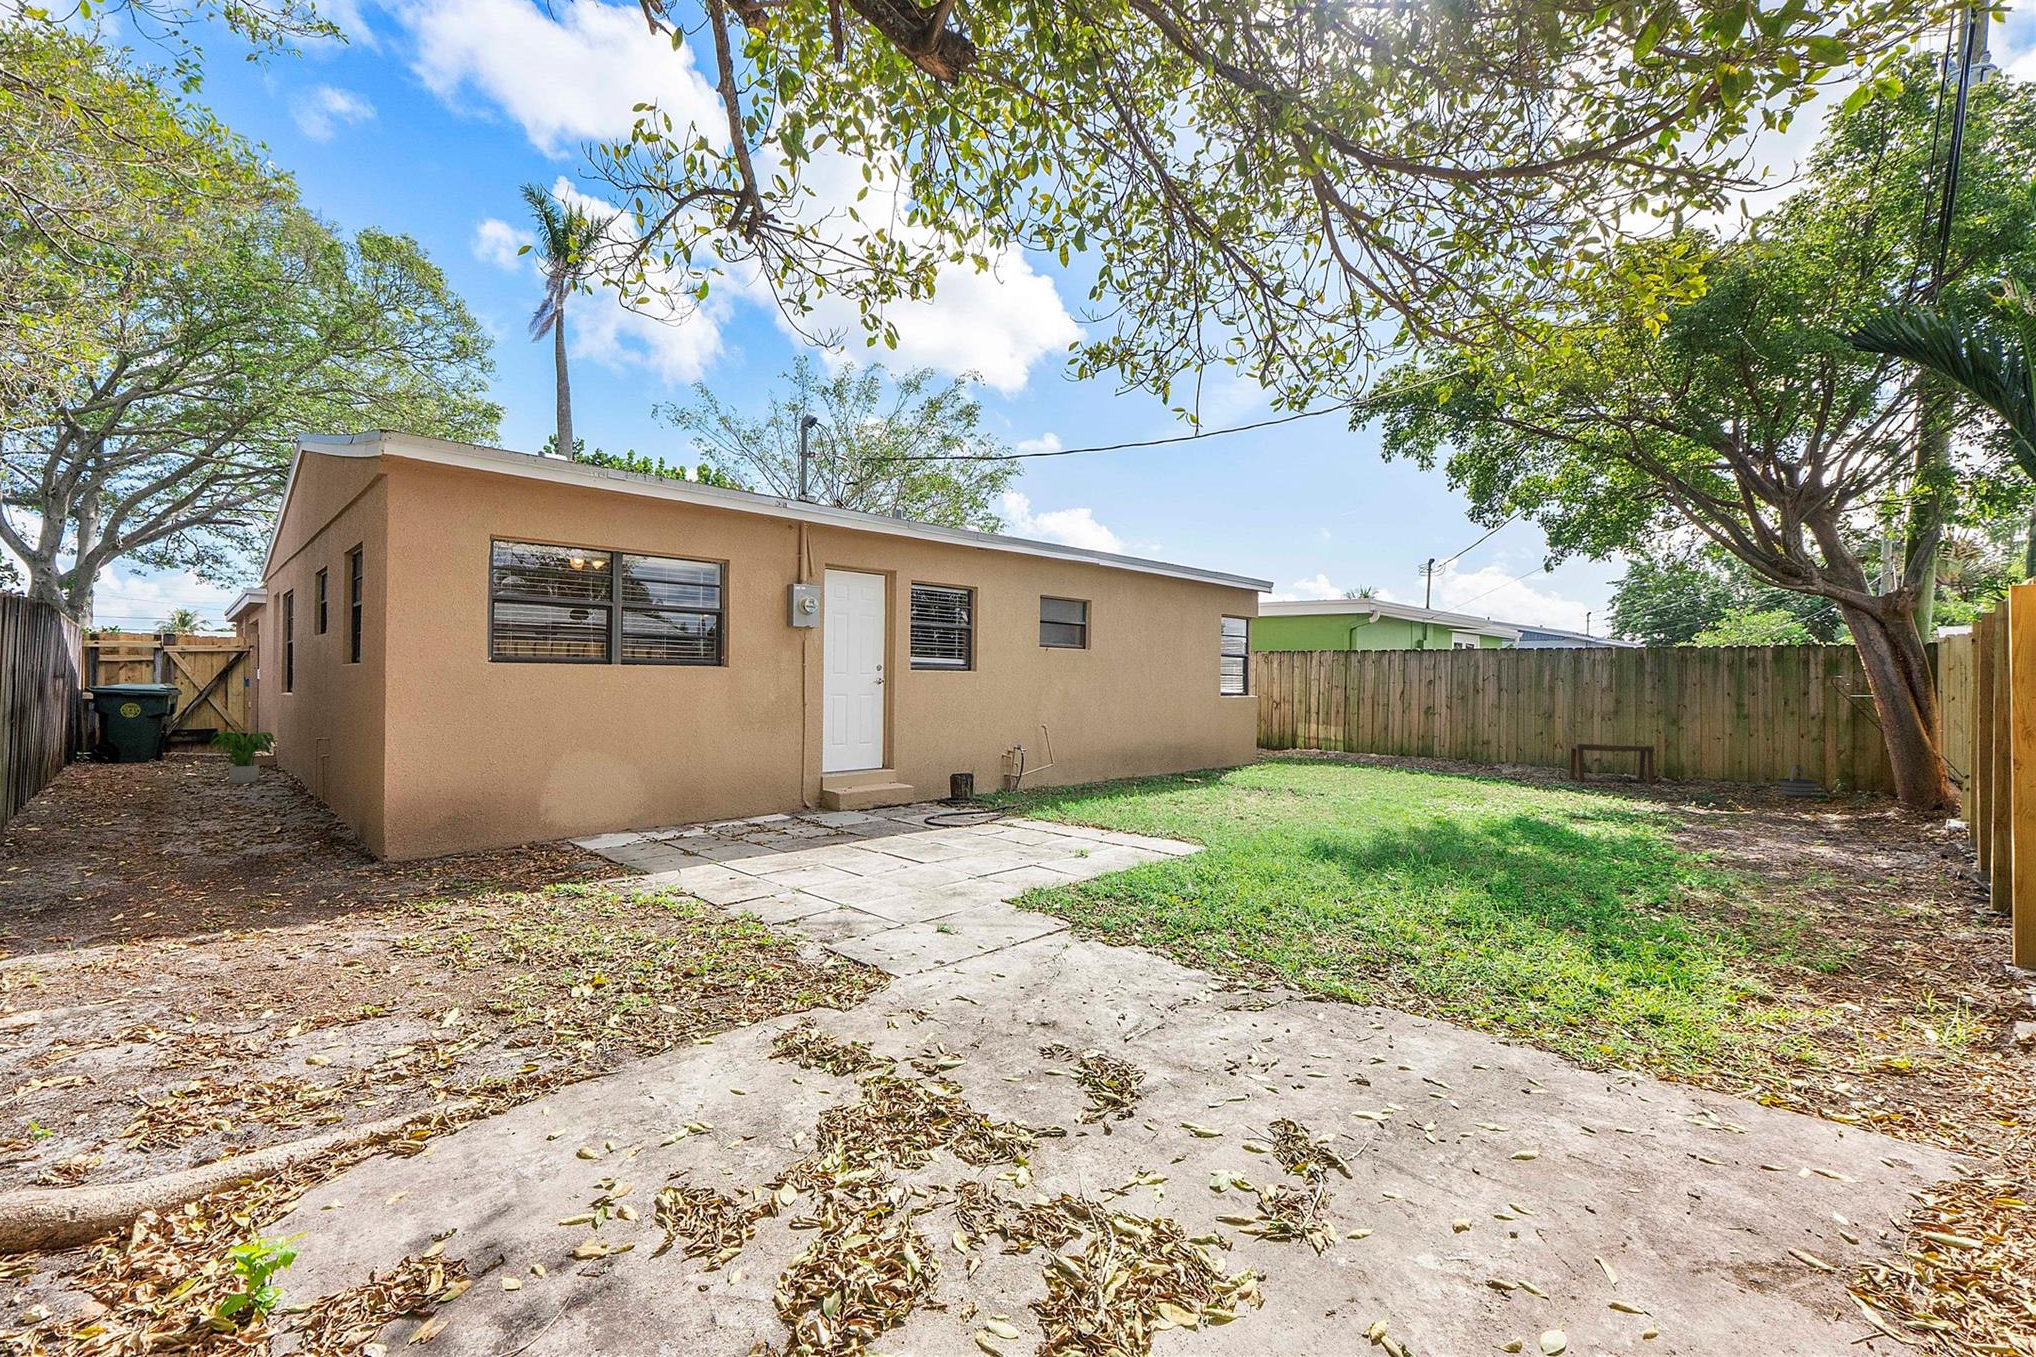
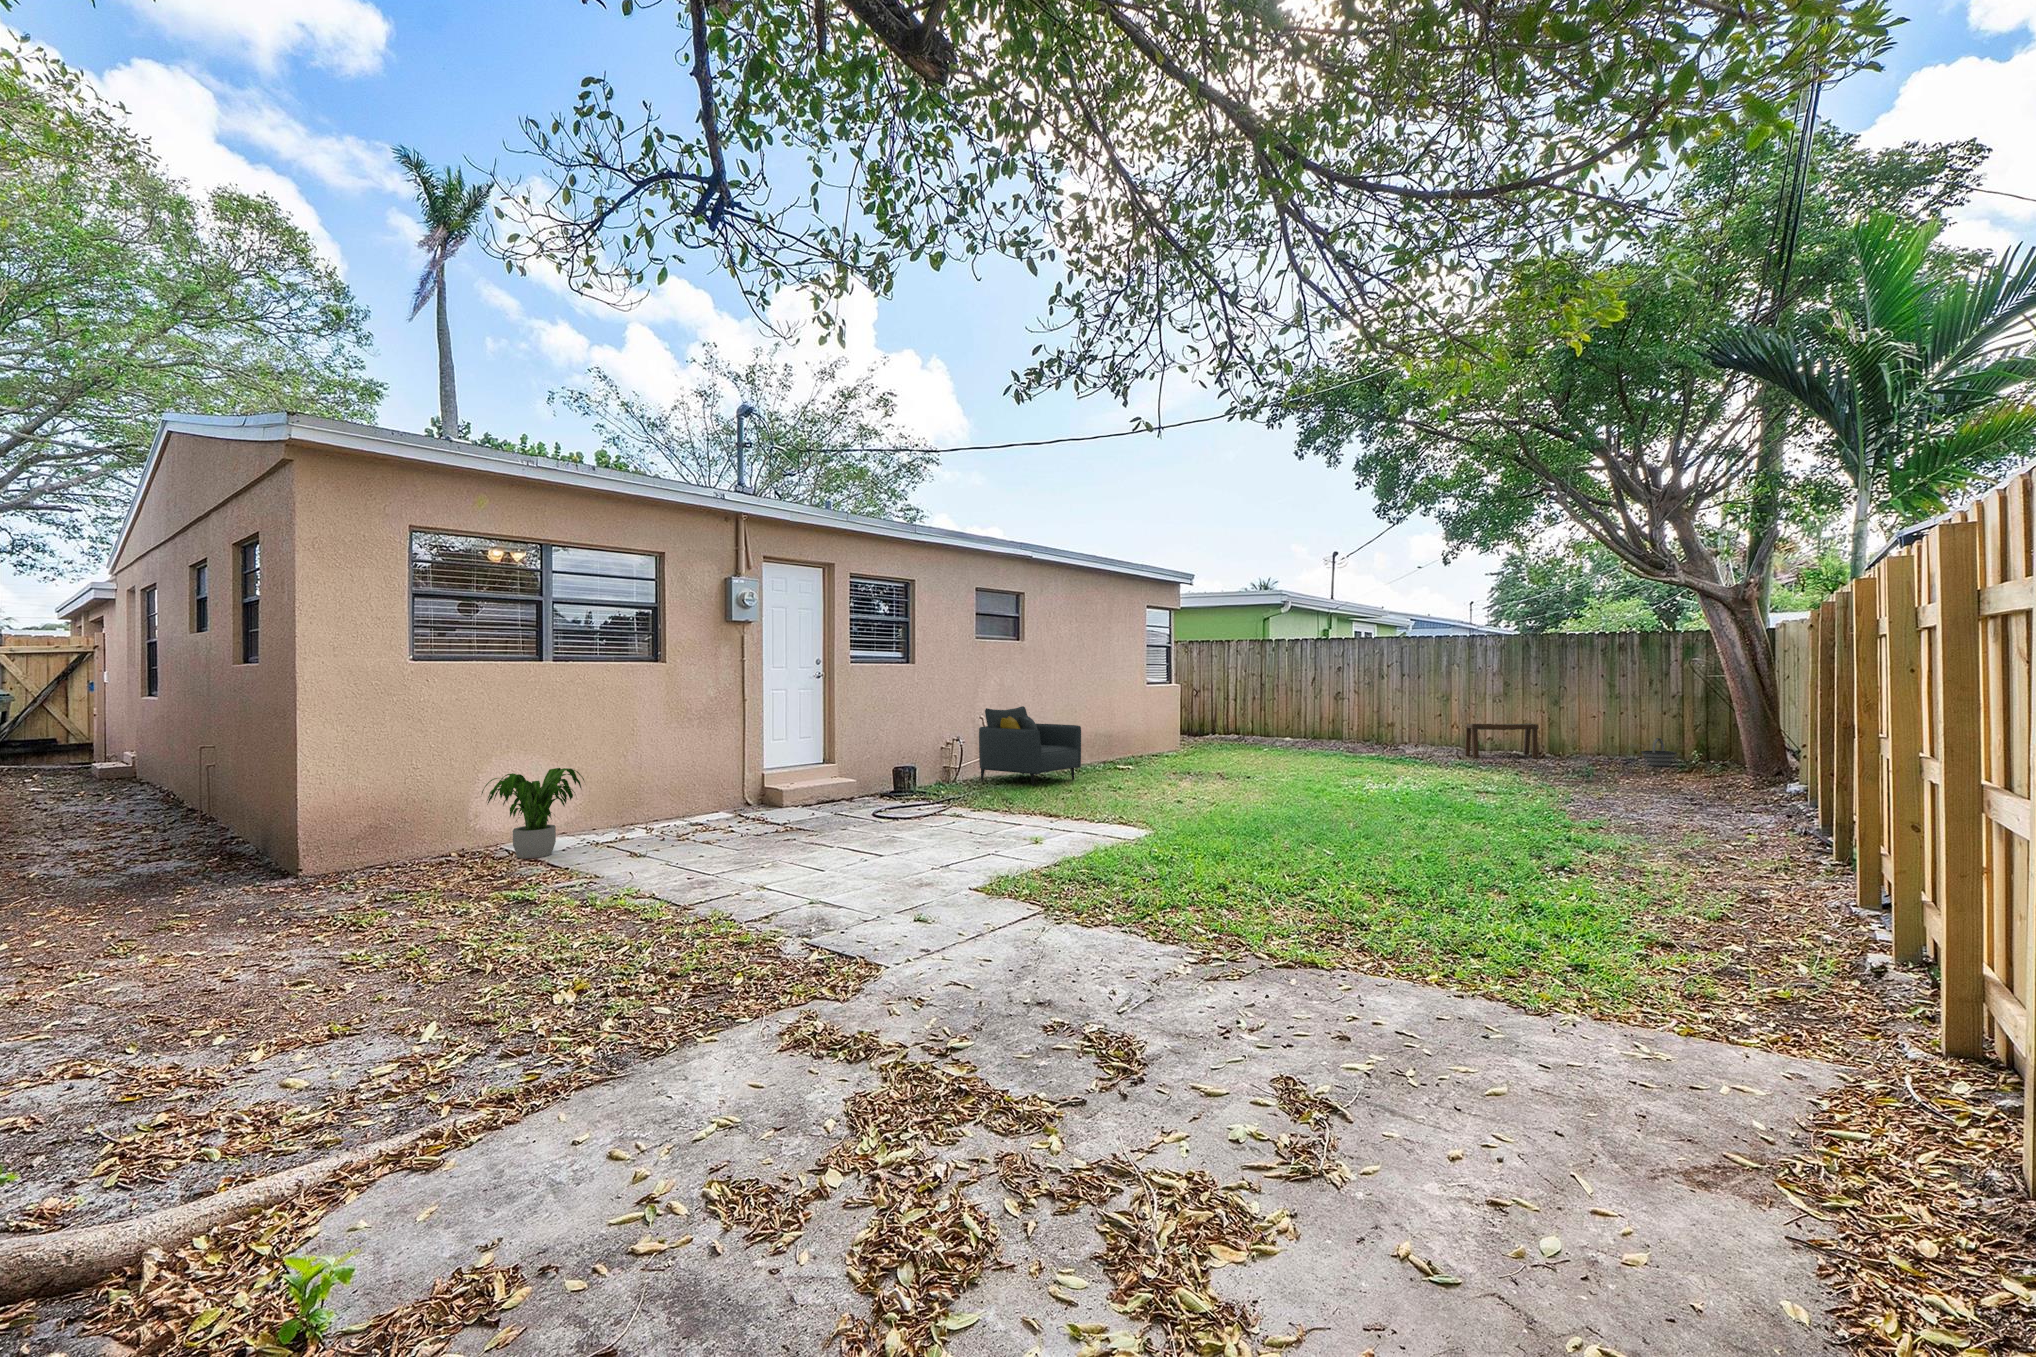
armchair: none [1037,715,1142,798] -> present [979,706,1081,786]
potted plant: present [210,731,277,783] -> present [481,768,584,858]

